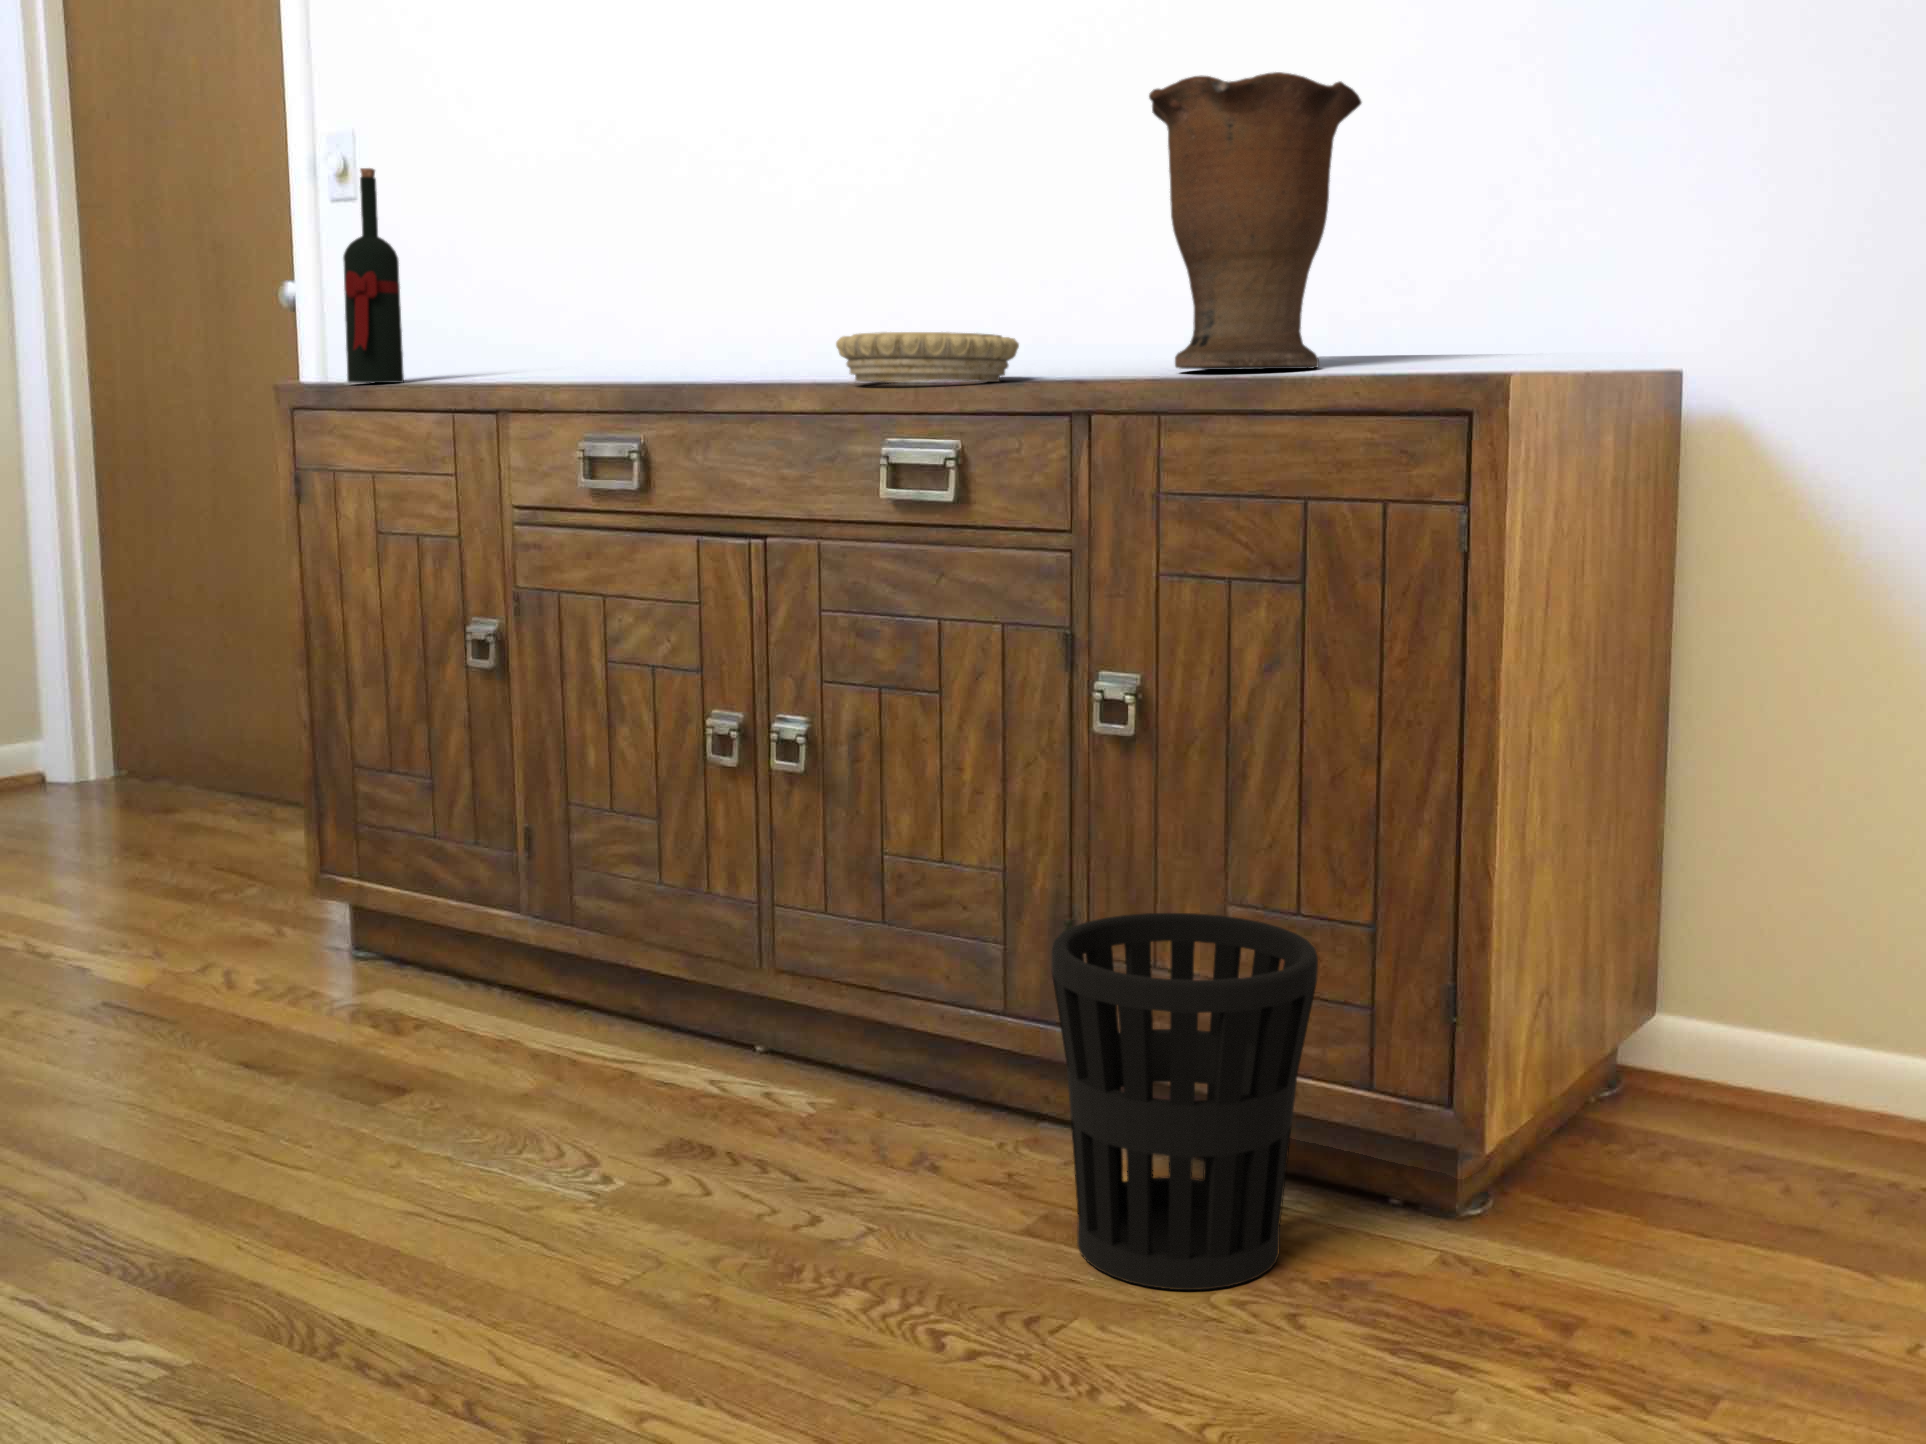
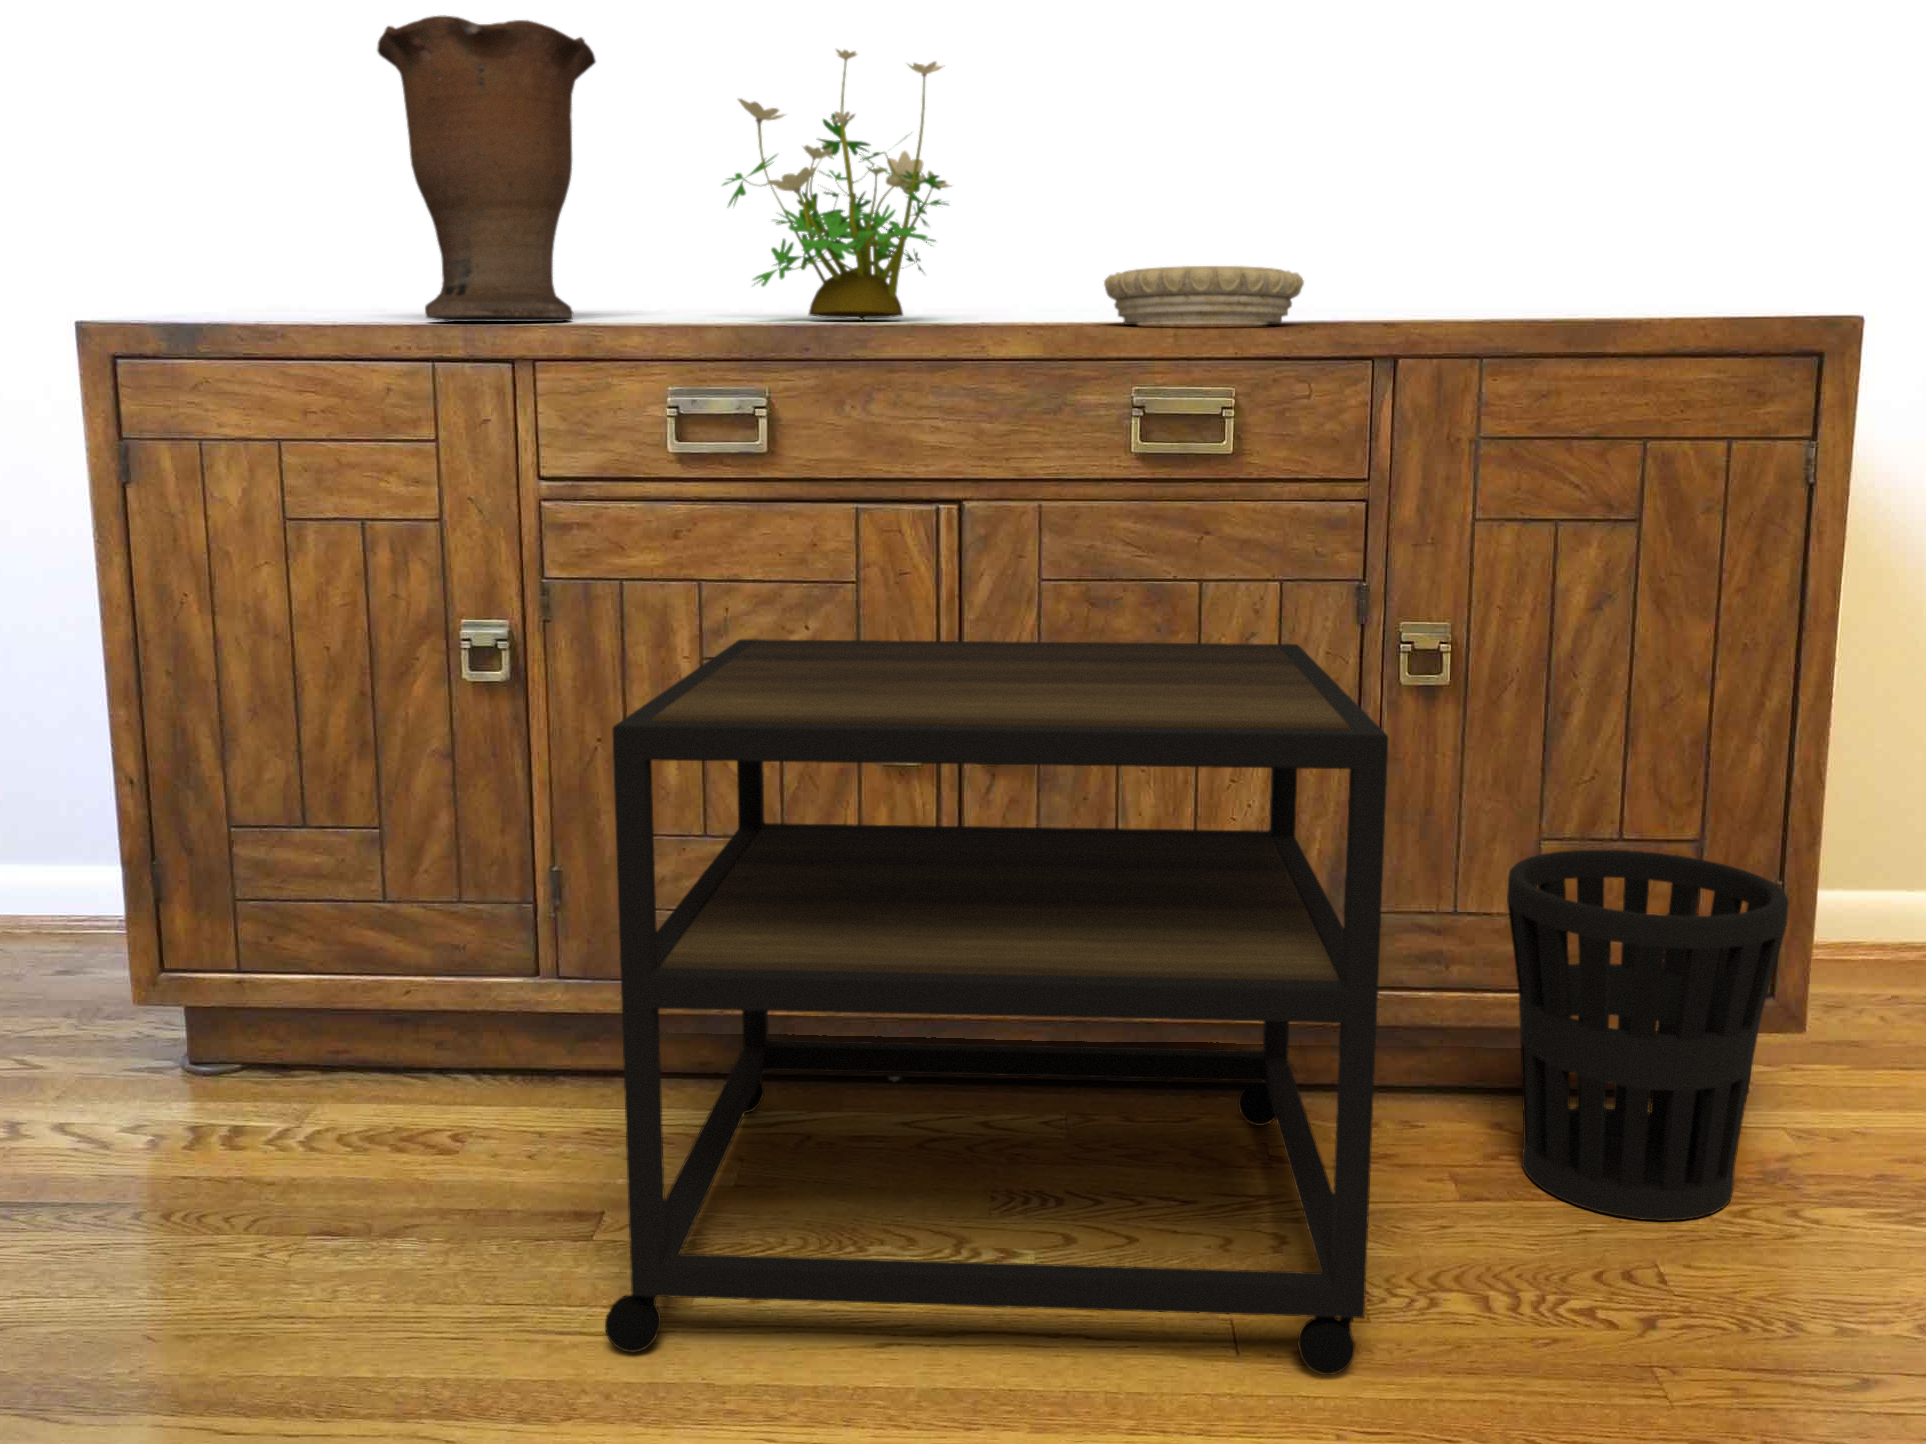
vase: present [1149,72,1362,370] -> present [377,16,596,321]
potted plant: none [678,145,848,377] -> present [723,50,950,320]
wine bottle: present [343,168,404,383] -> none [179,32,268,324]
side table: none [248,645,979,1294] -> present [605,639,1388,1375]

